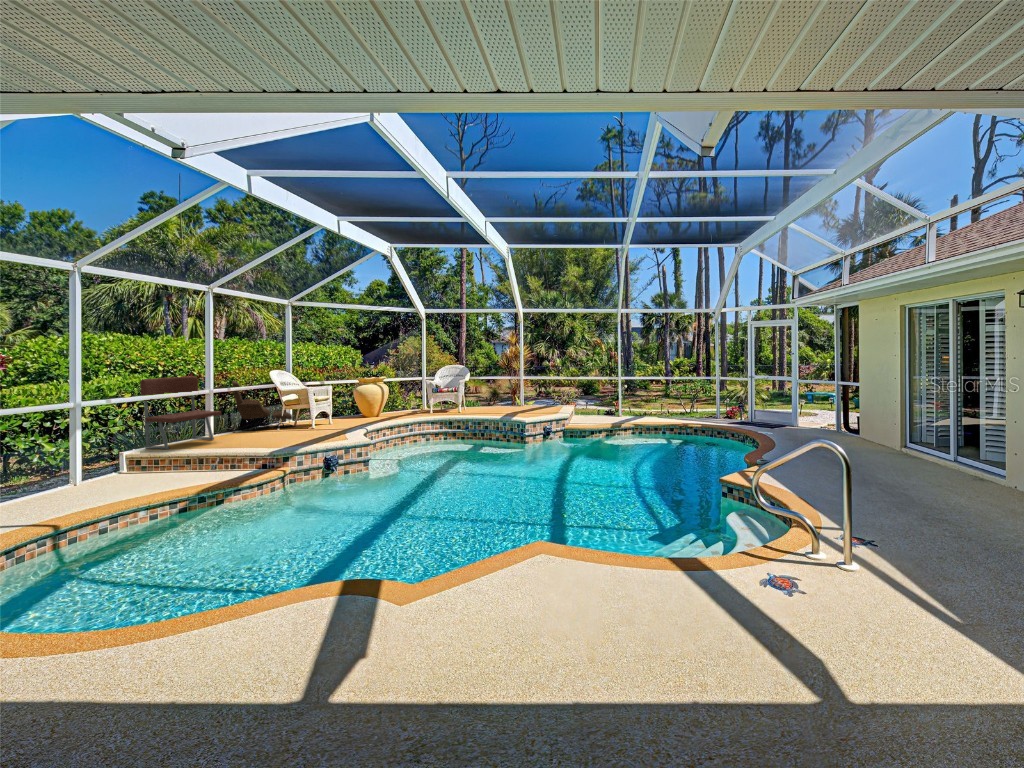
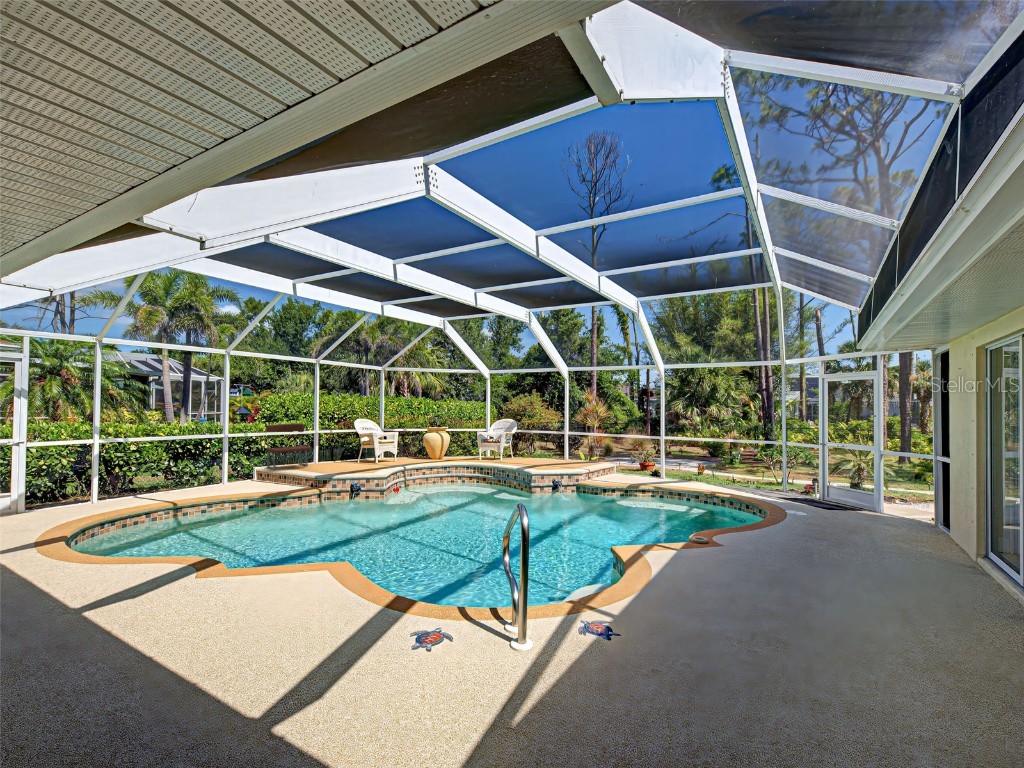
lounge chair: present [232,381,292,430] -> none [332,426,372,462]

